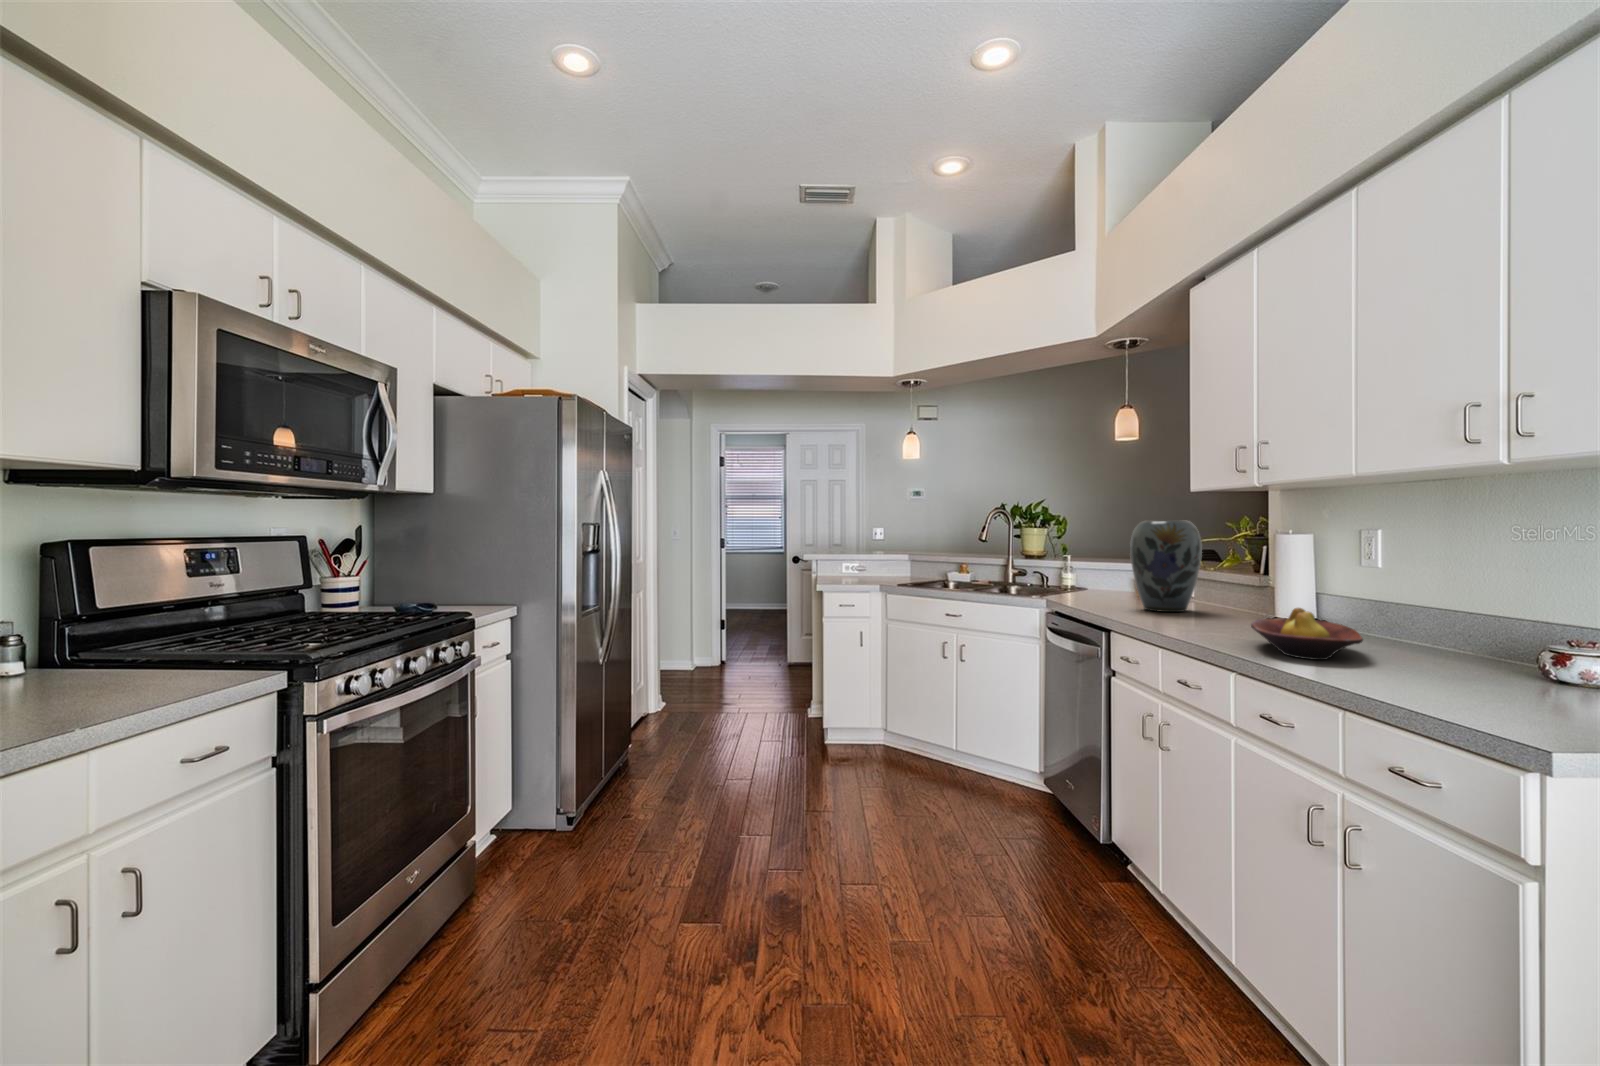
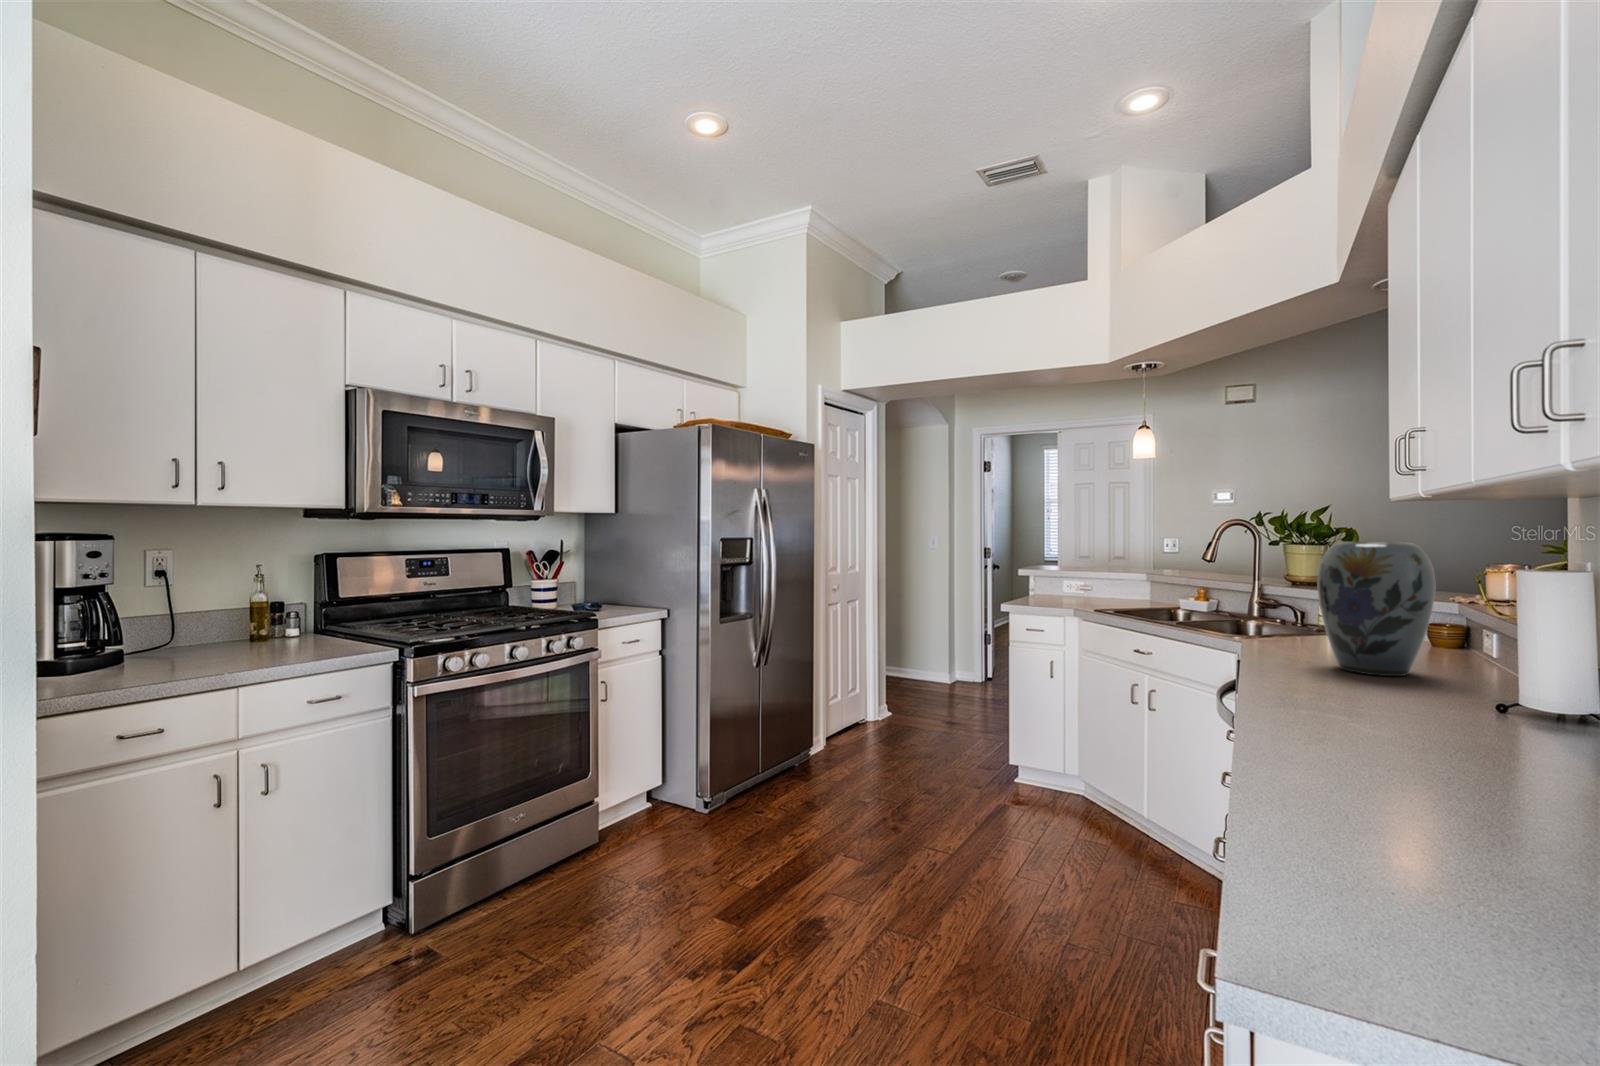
fruit bowl: present [1251,608,1363,660] -> none [1295,691,1503,779]

